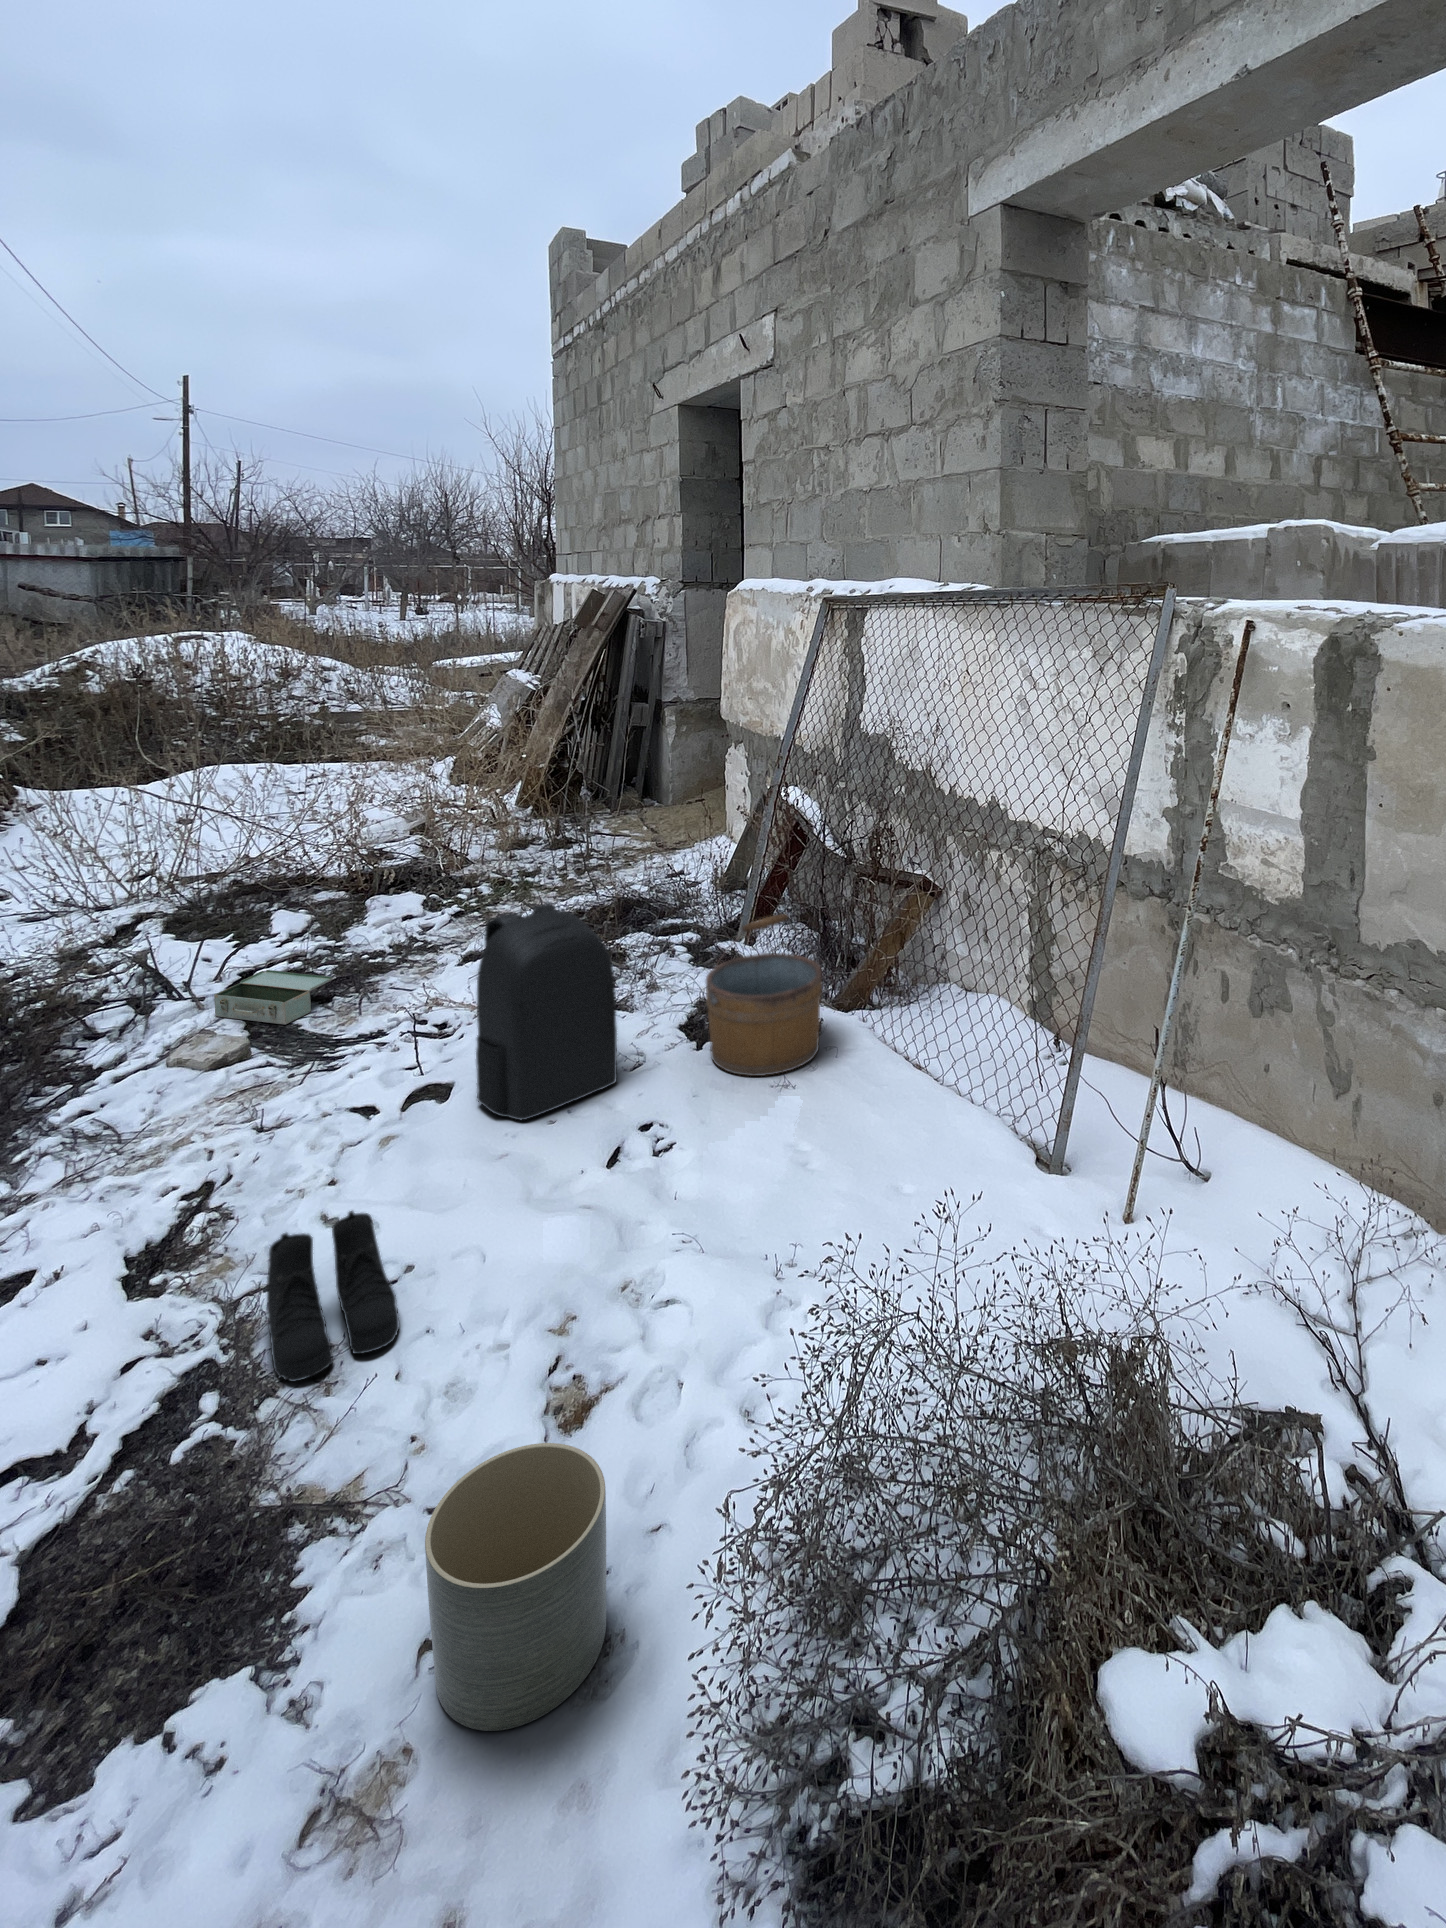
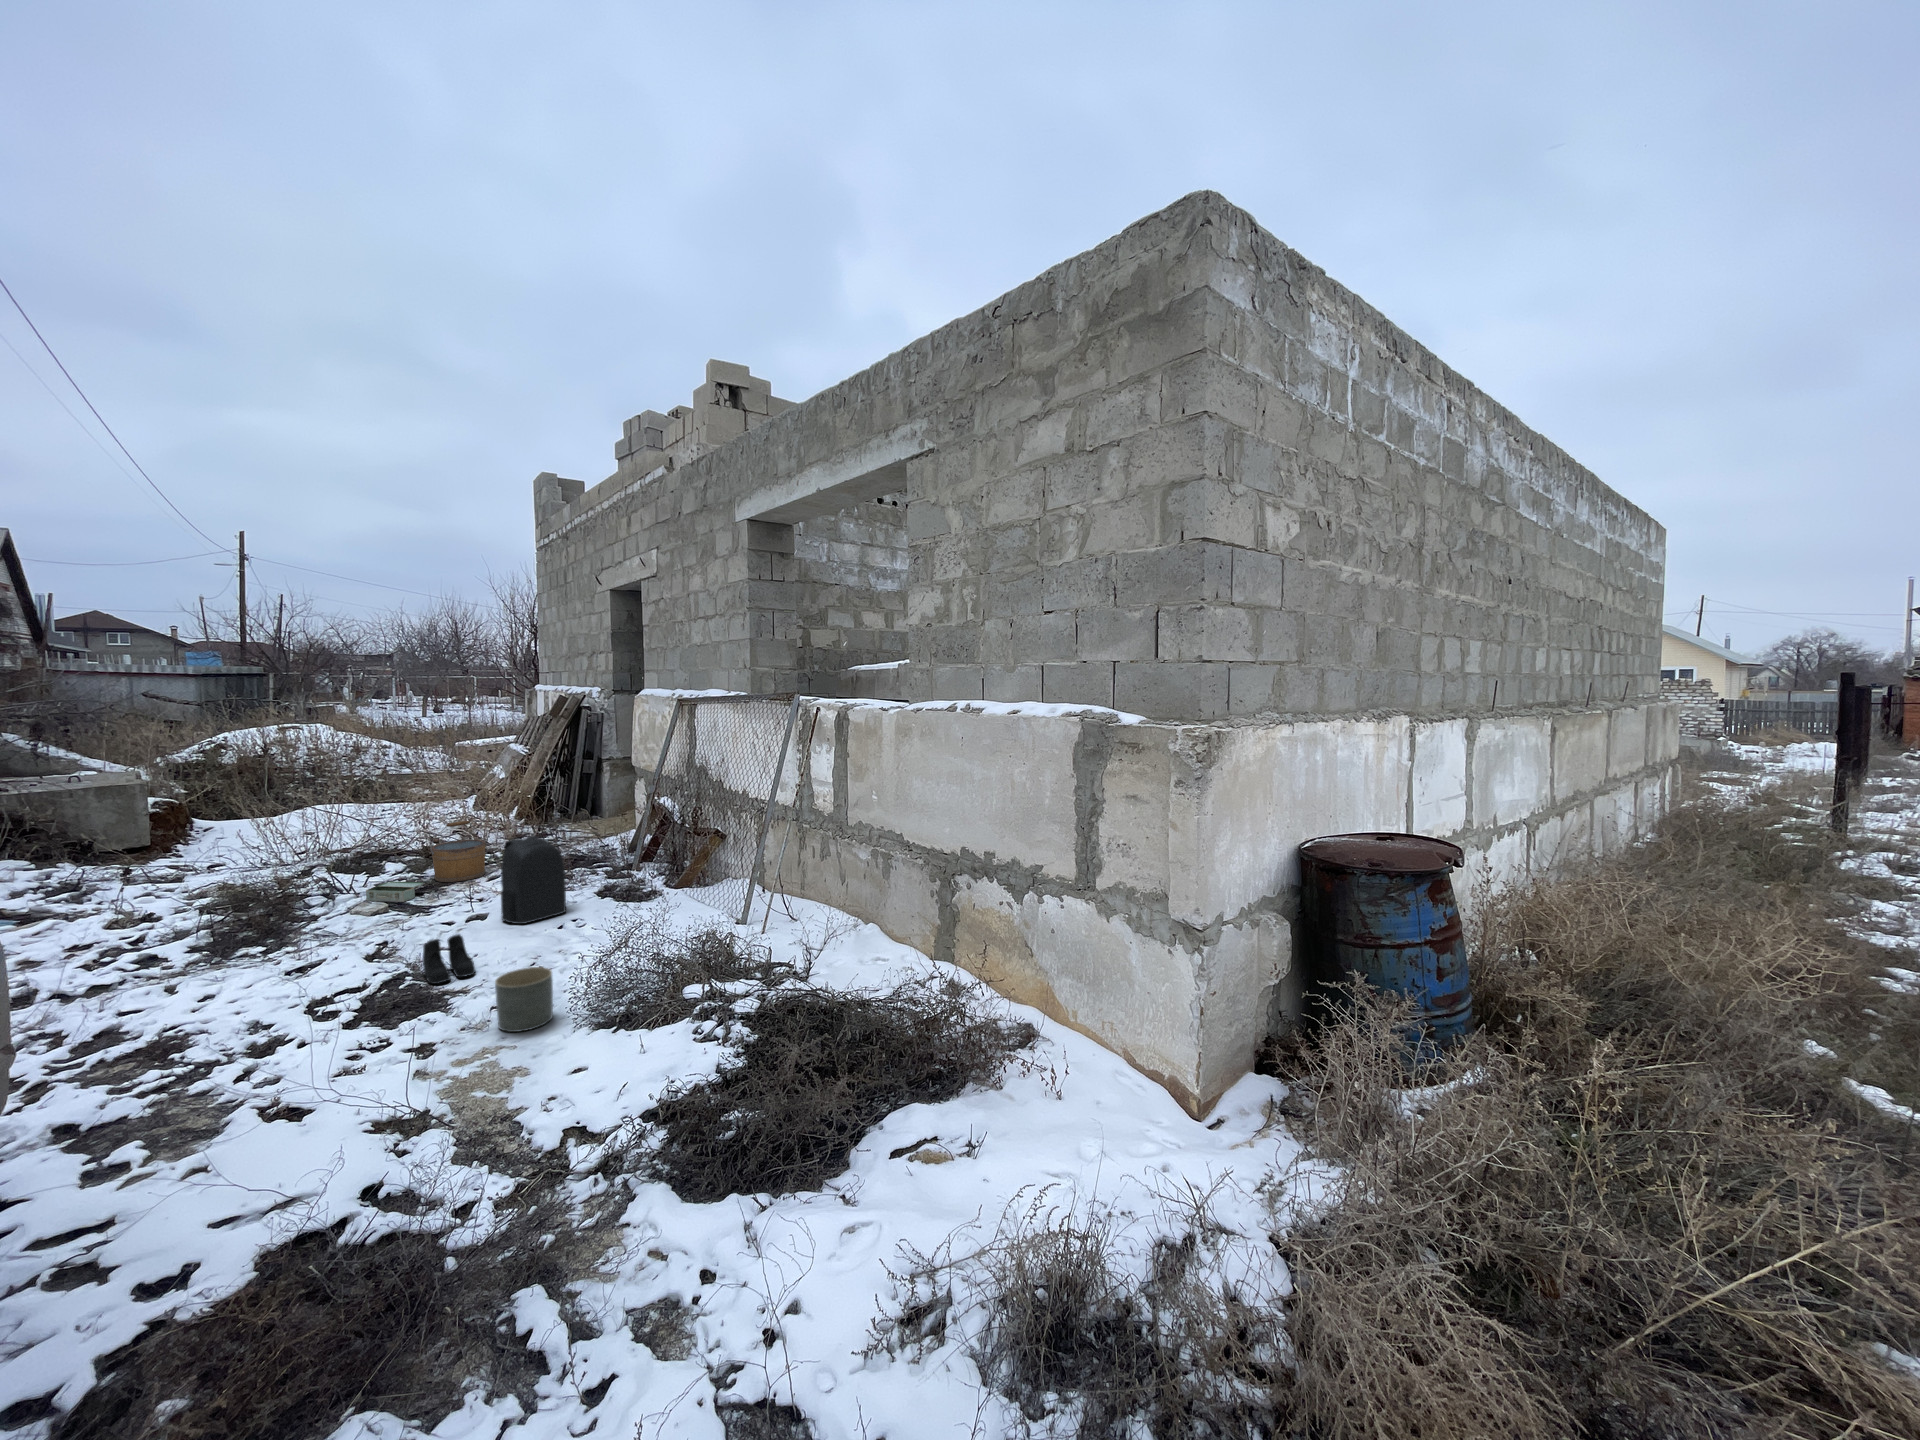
bucket: present [706,914,822,1076] -> present [431,821,485,882]

